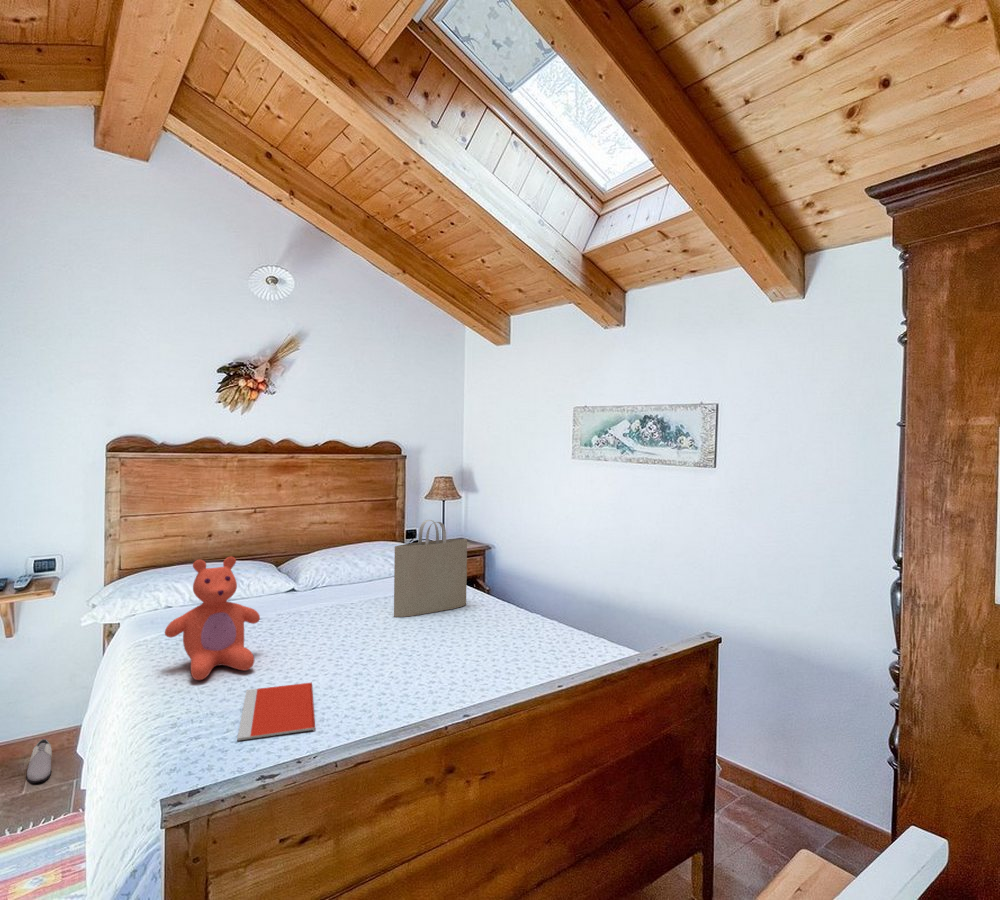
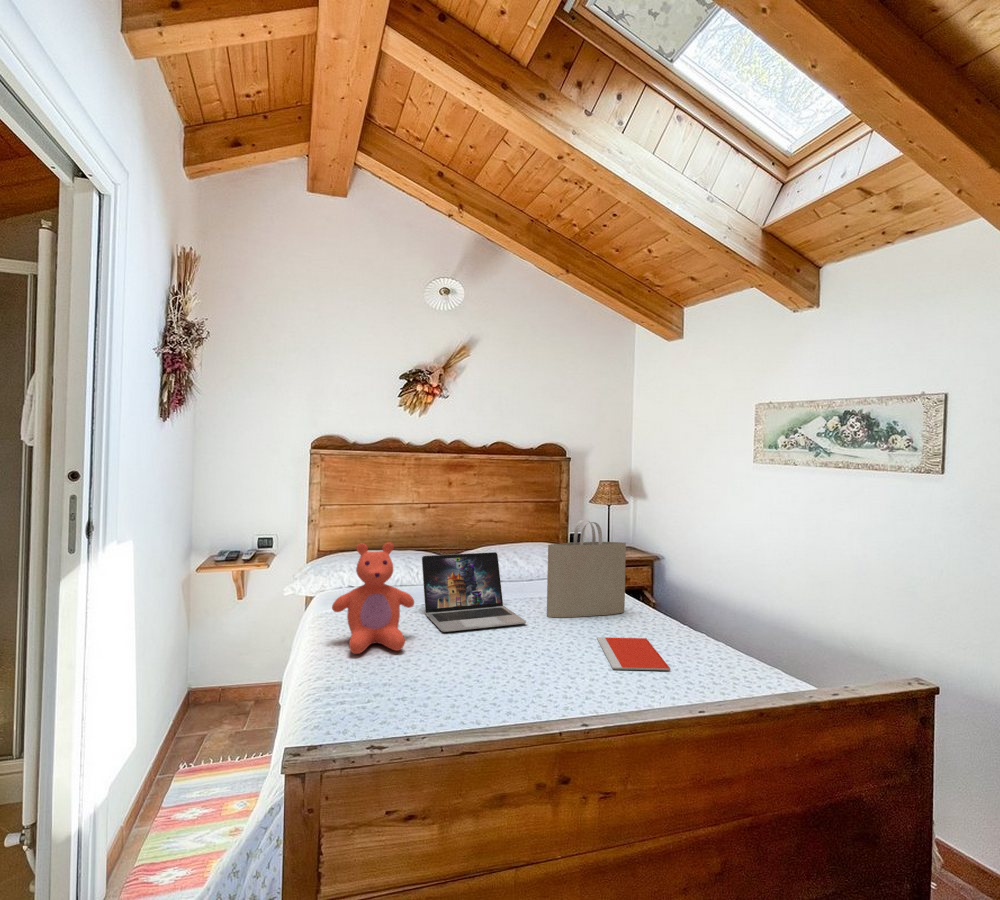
laptop: none [260,557,376,644] -> present [422,552,526,632]
notebook: present [237,683,315,741] -> present [597,637,671,670]
shoe: present [26,739,52,783] -> none [244,691,264,727]

